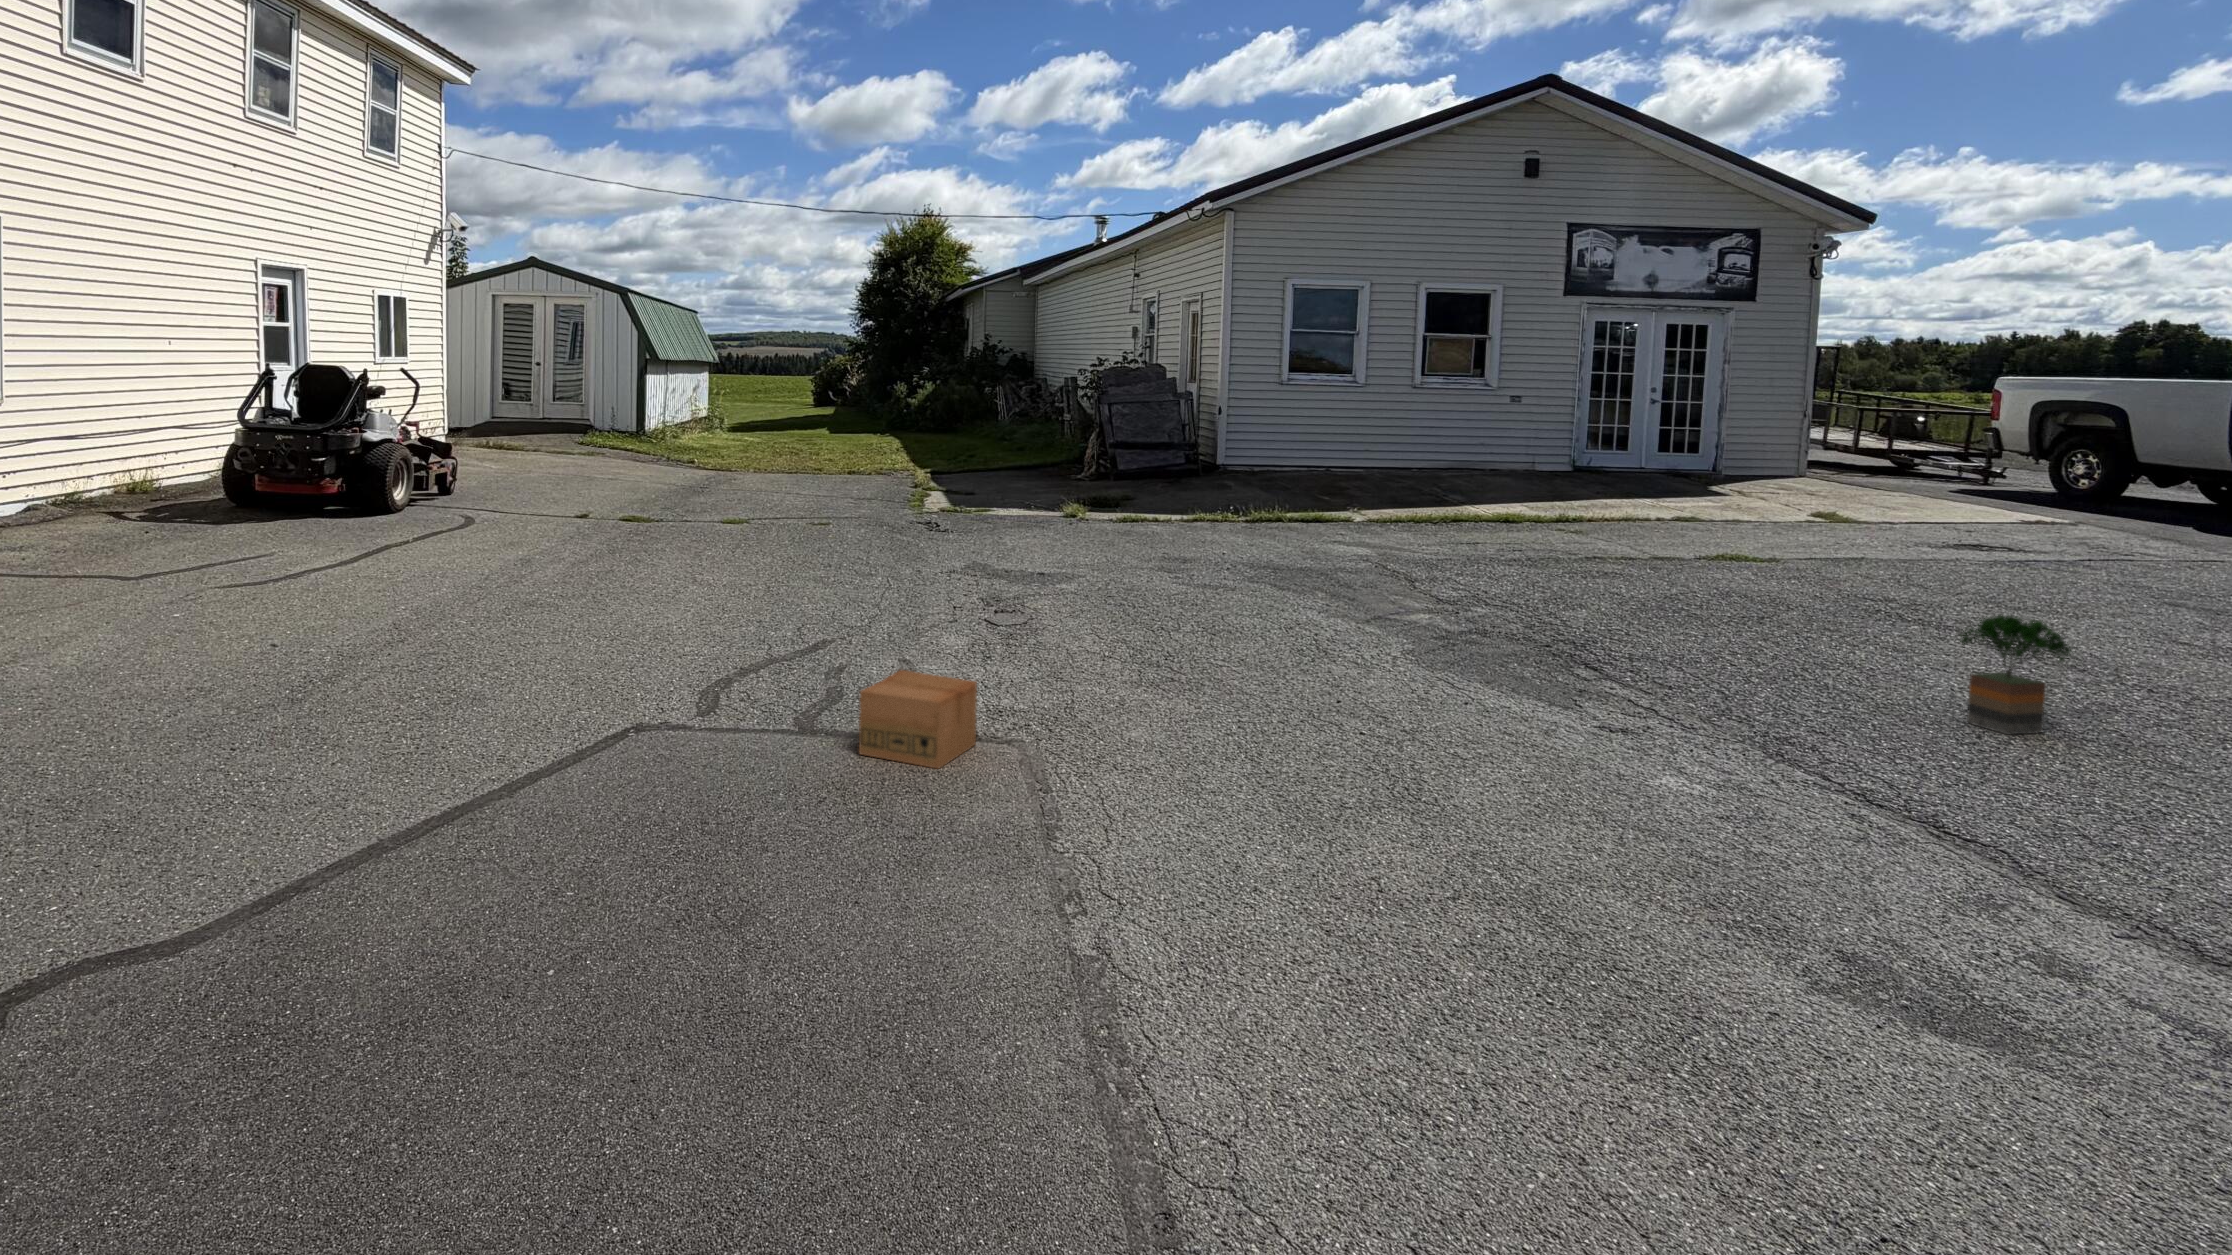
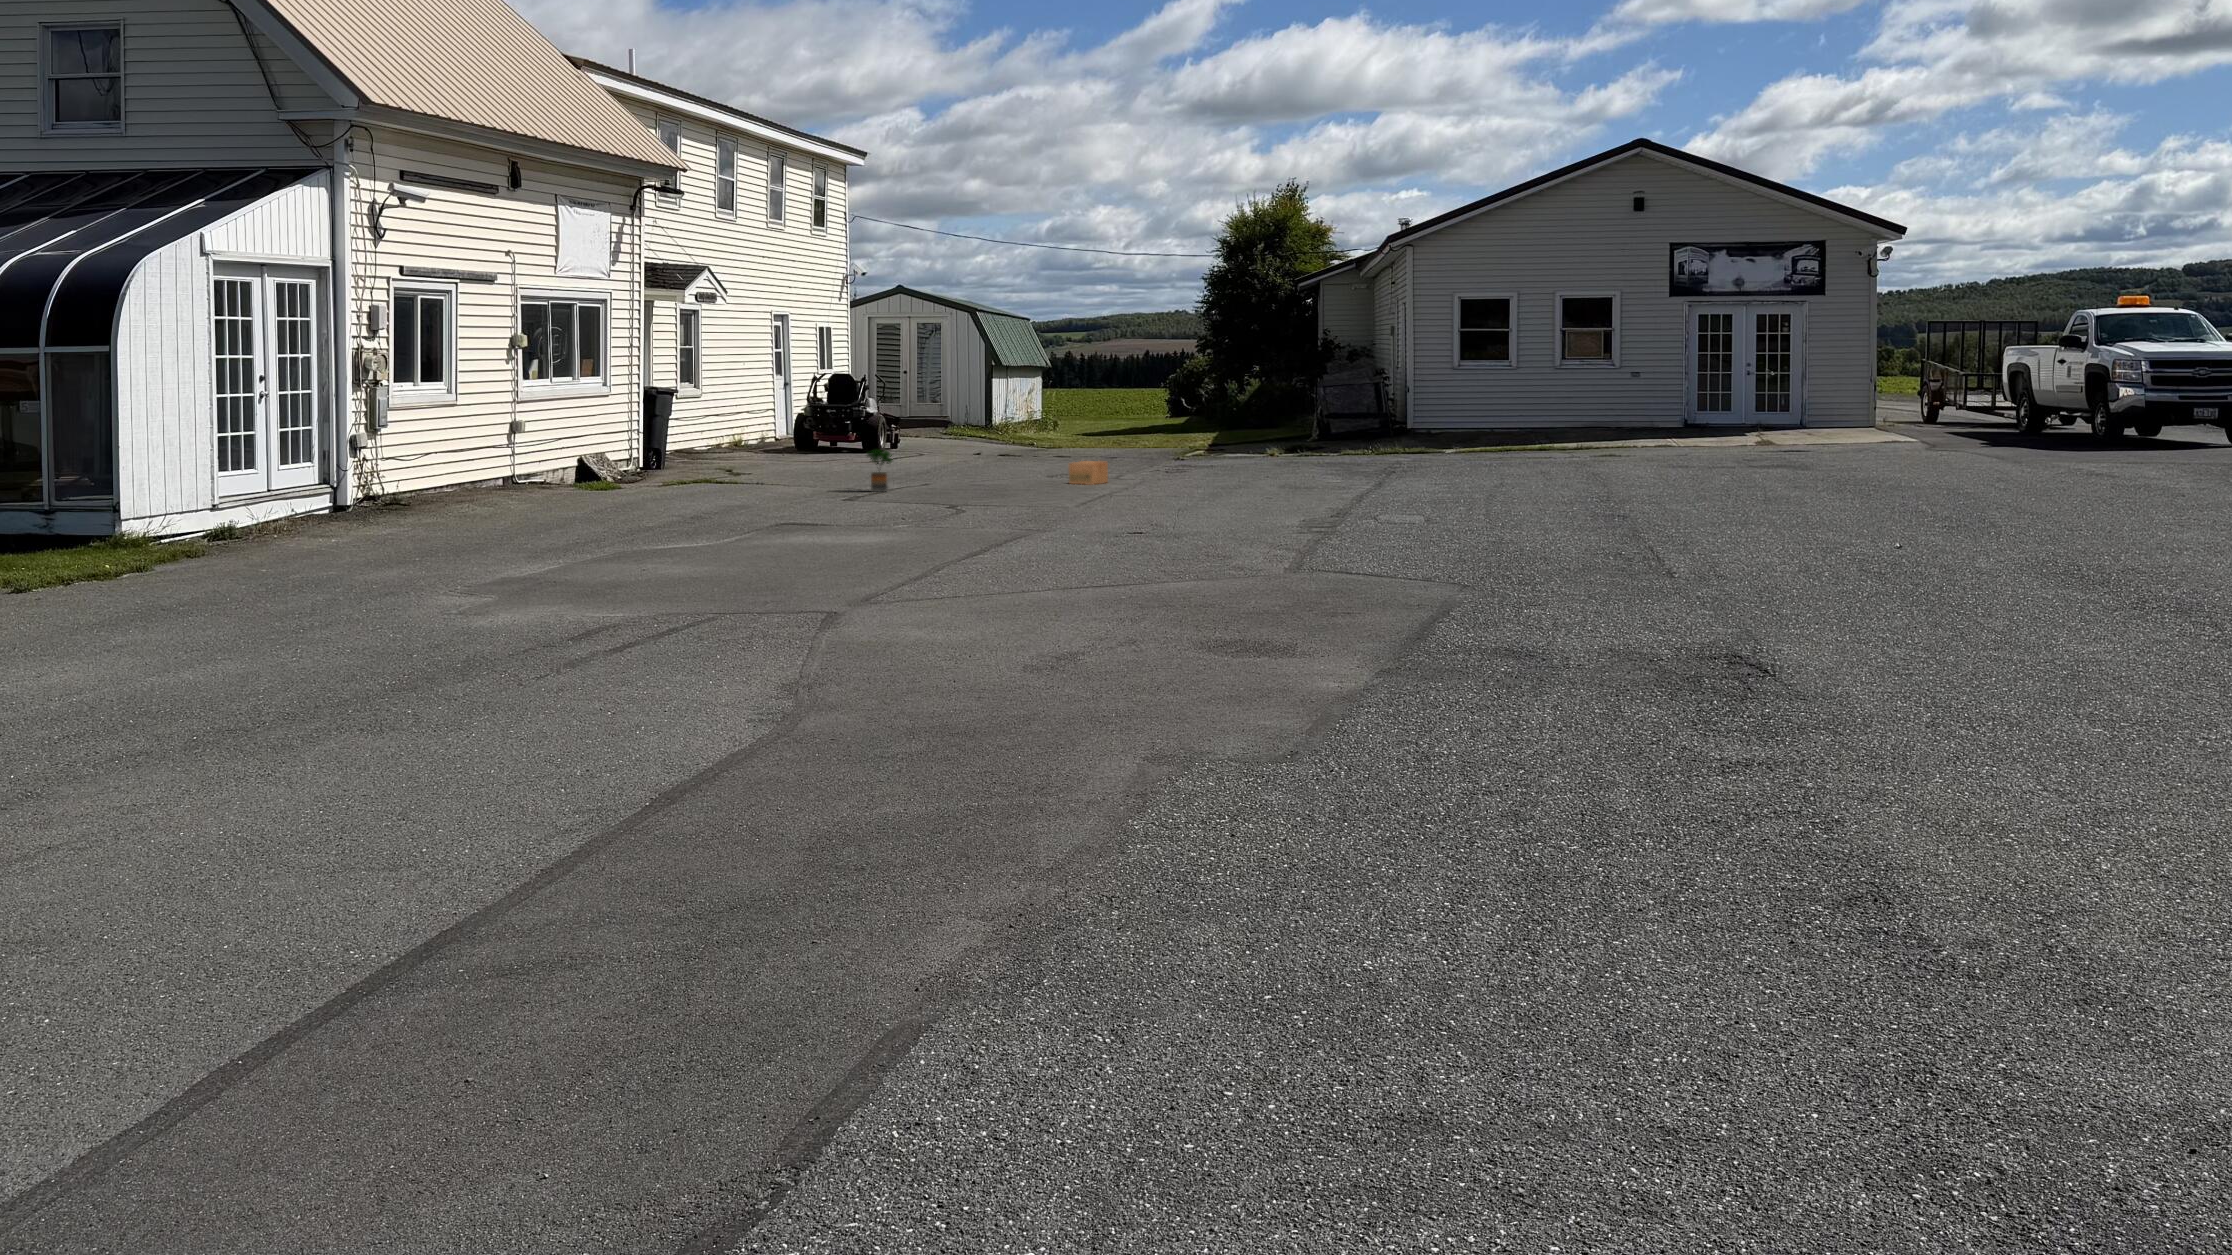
potted tree: present [1960,615,2071,735] -> present [867,450,892,492]

